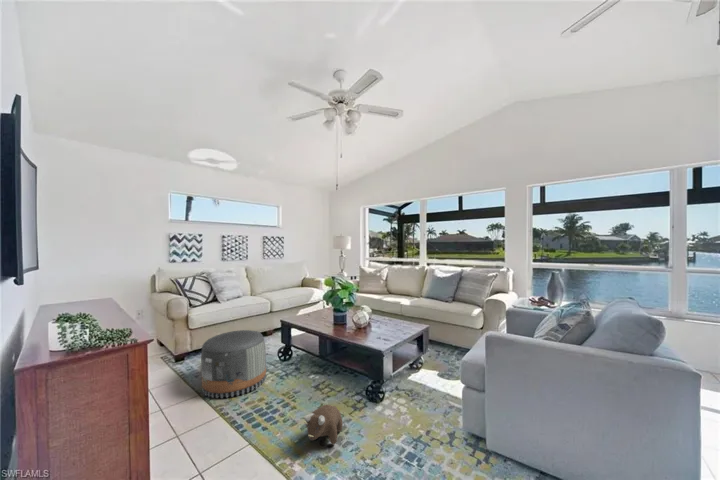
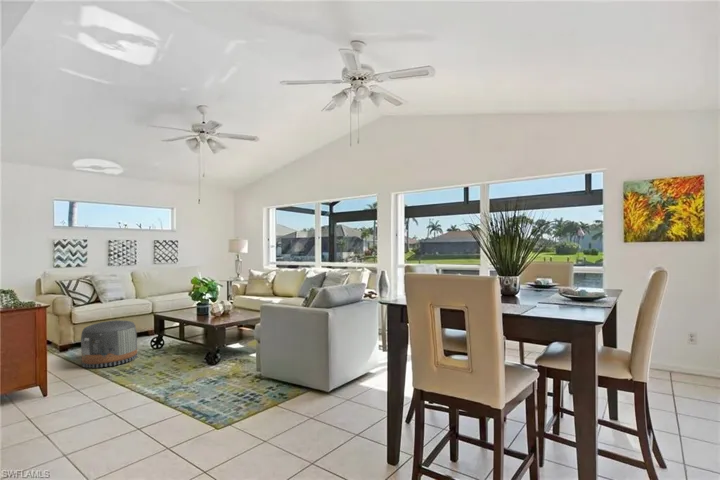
plush toy: present [304,405,343,445] -> none [149,360,181,383]

